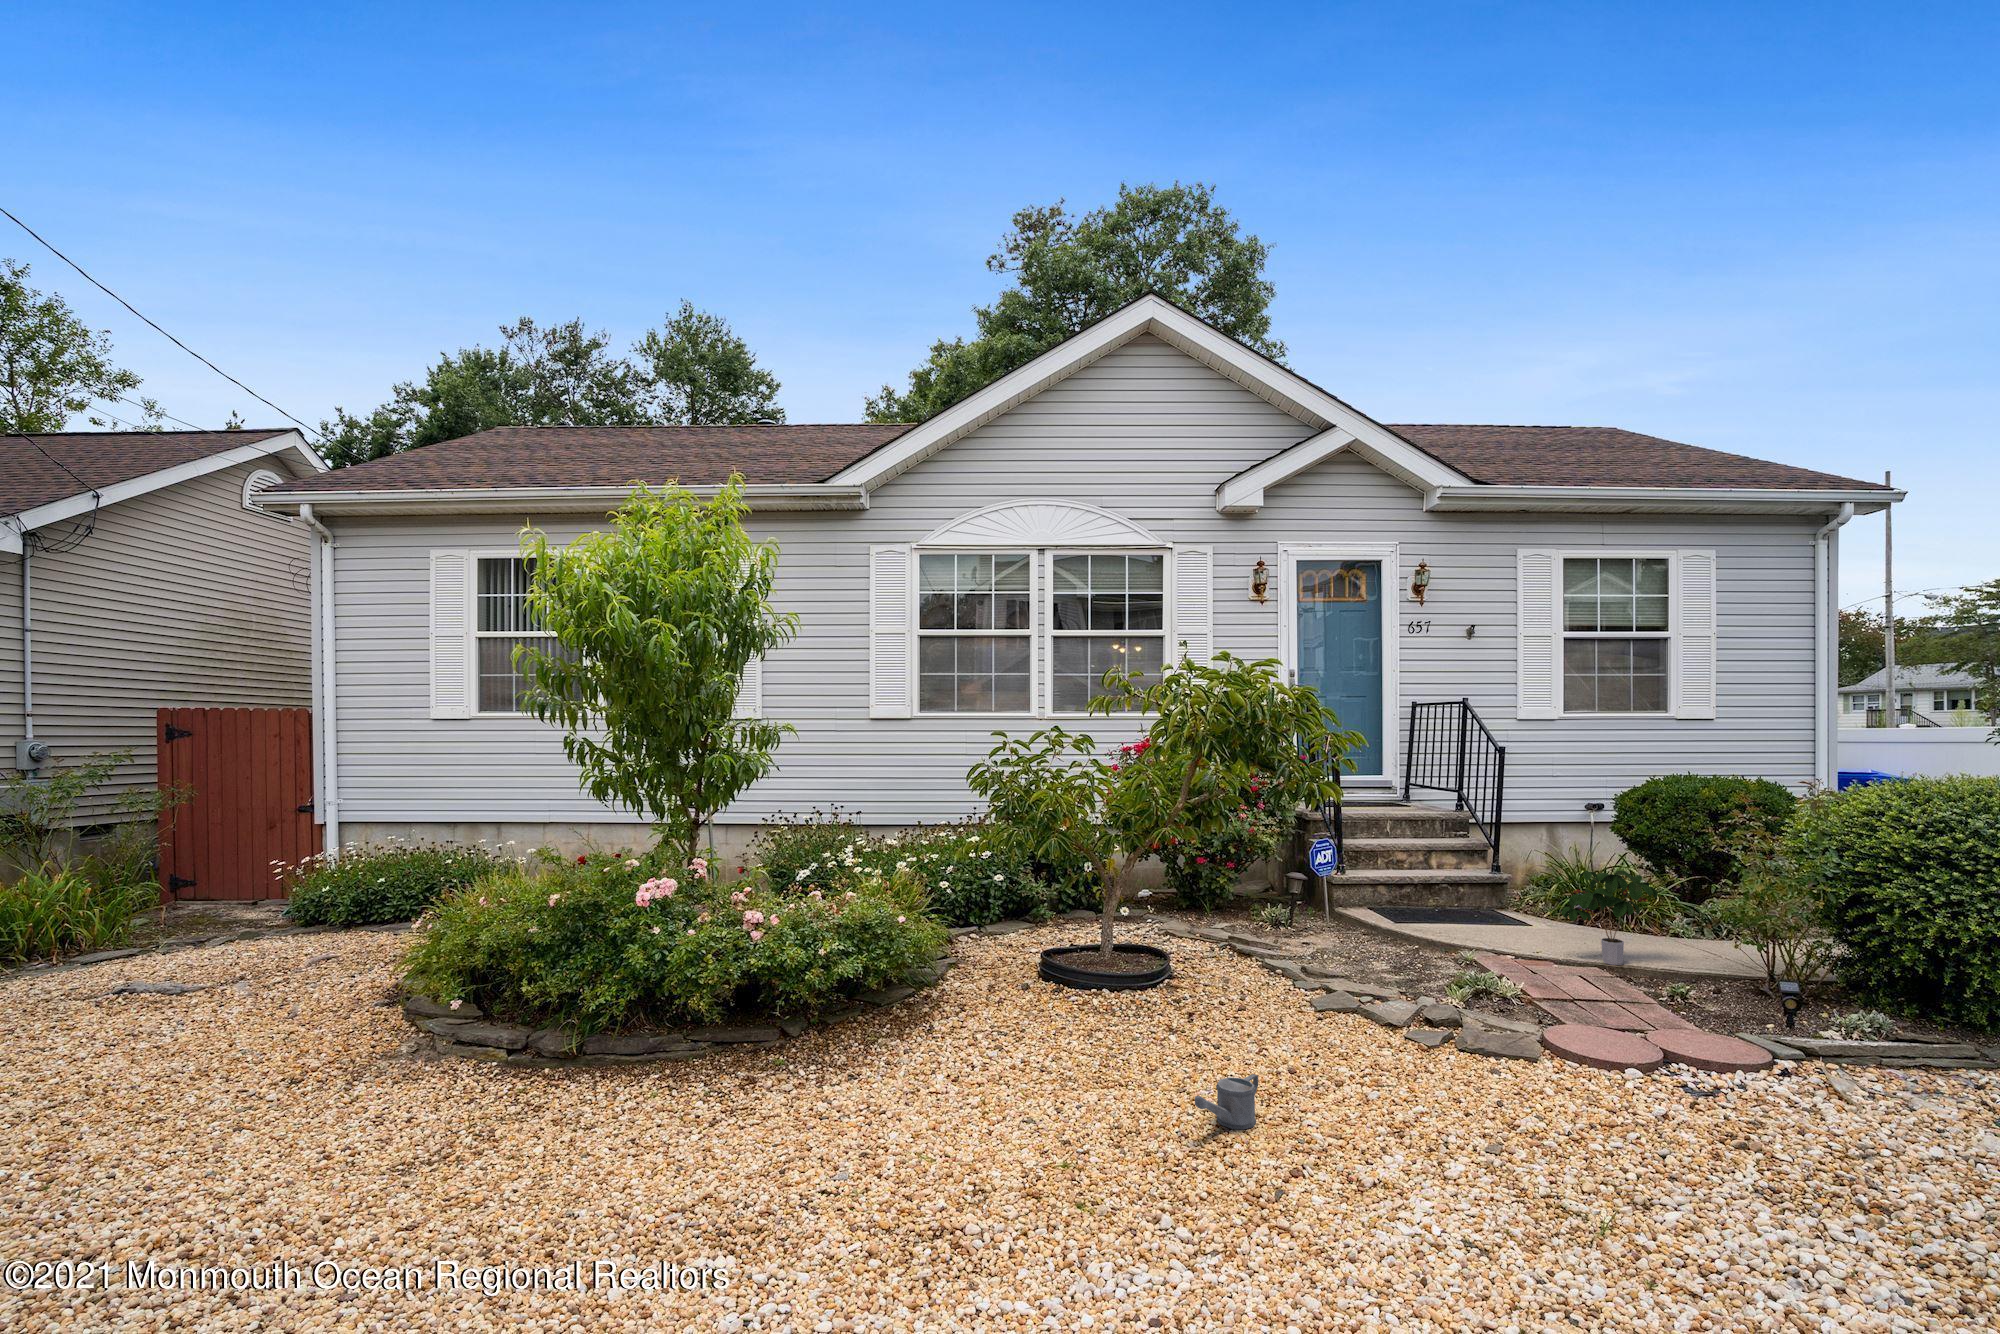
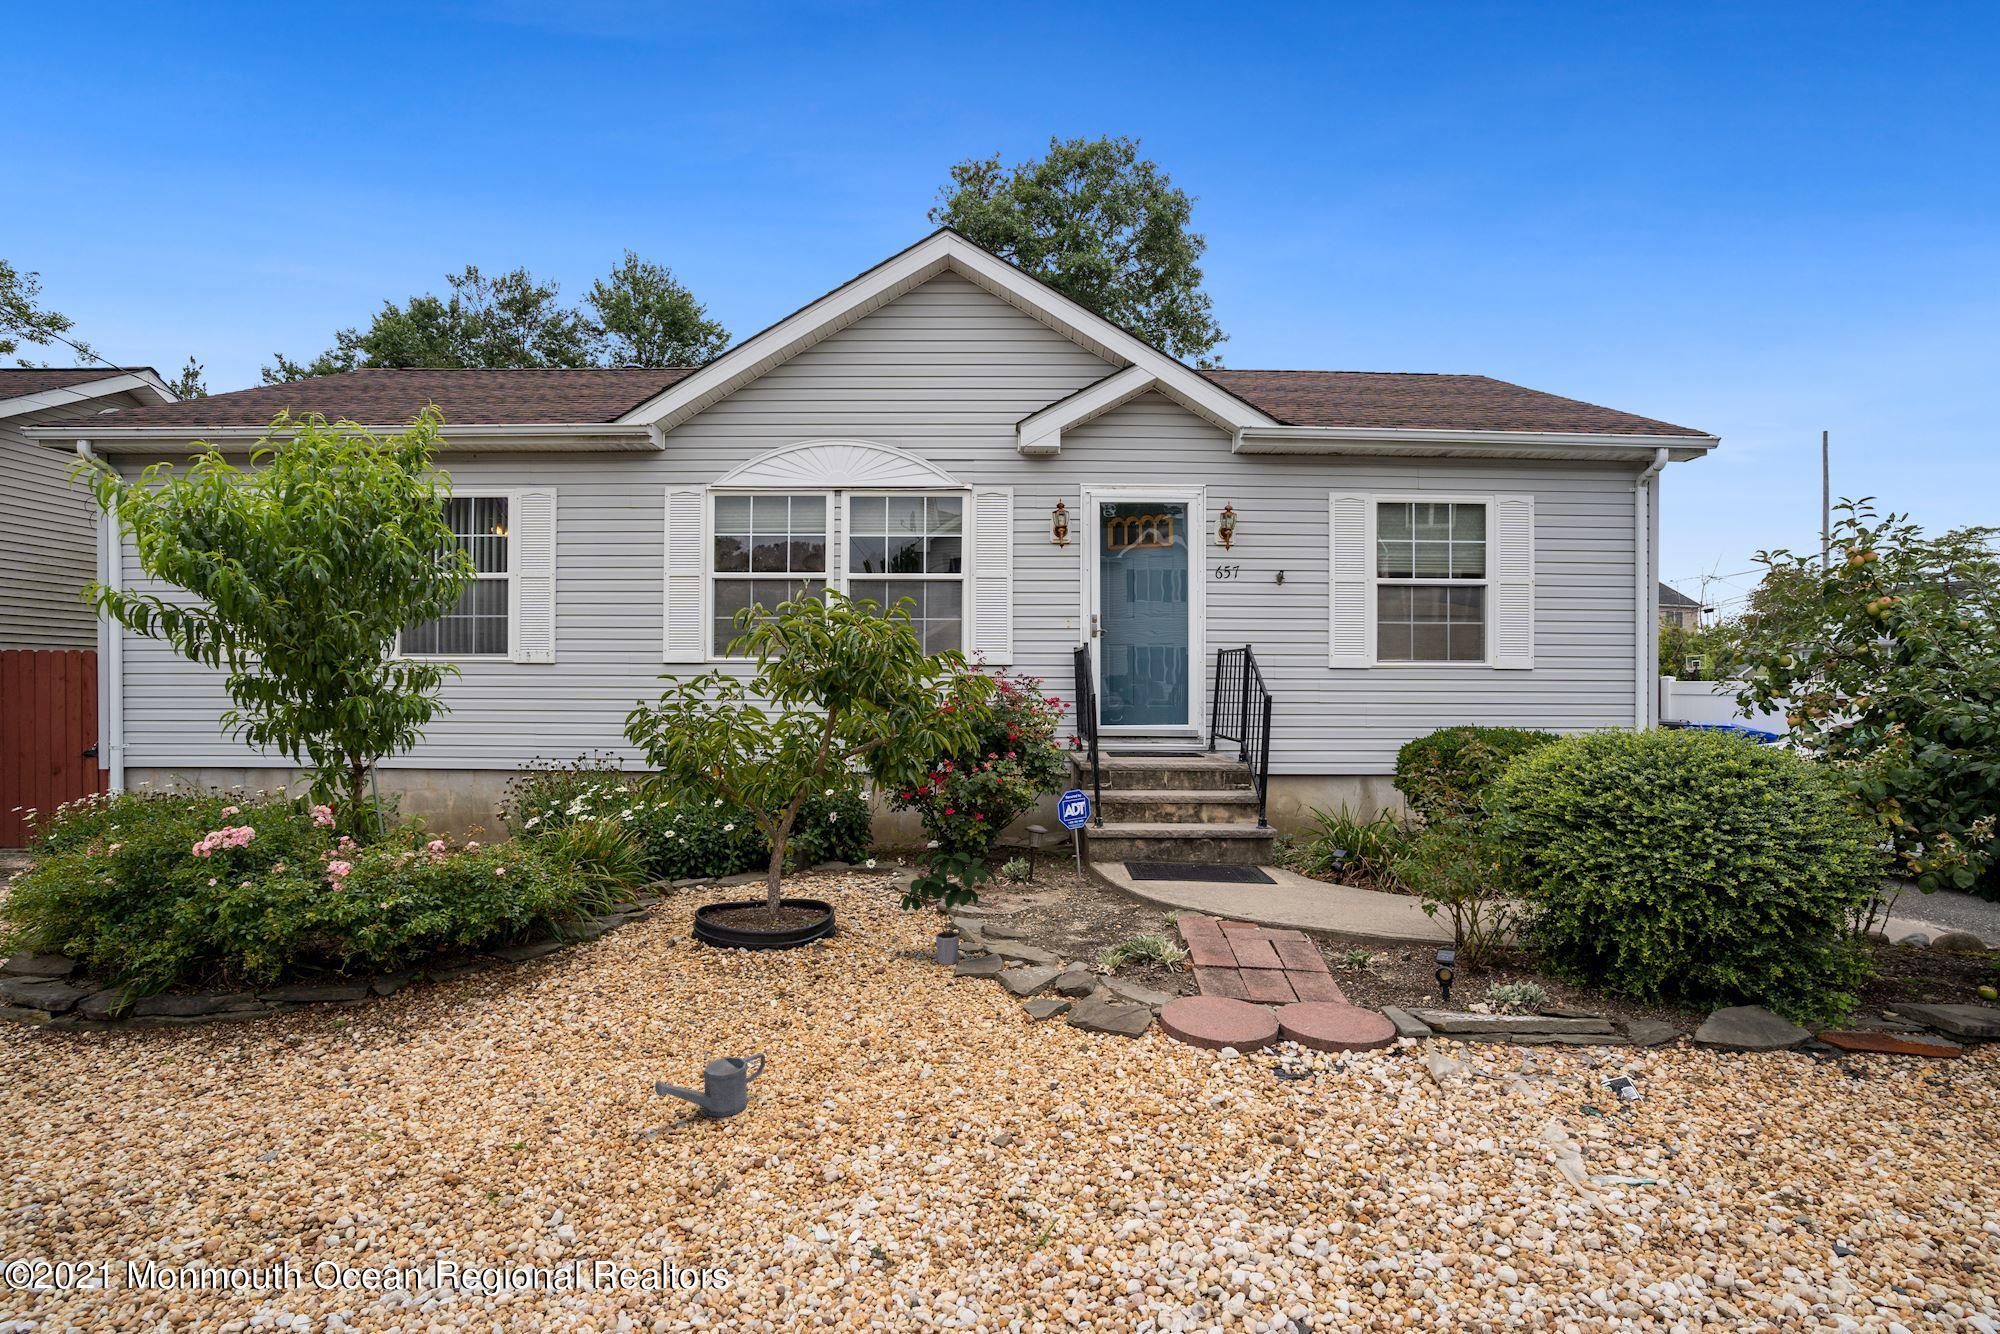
potted plant: present [1562,870,1658,965] -> present [898,852,997,965]

